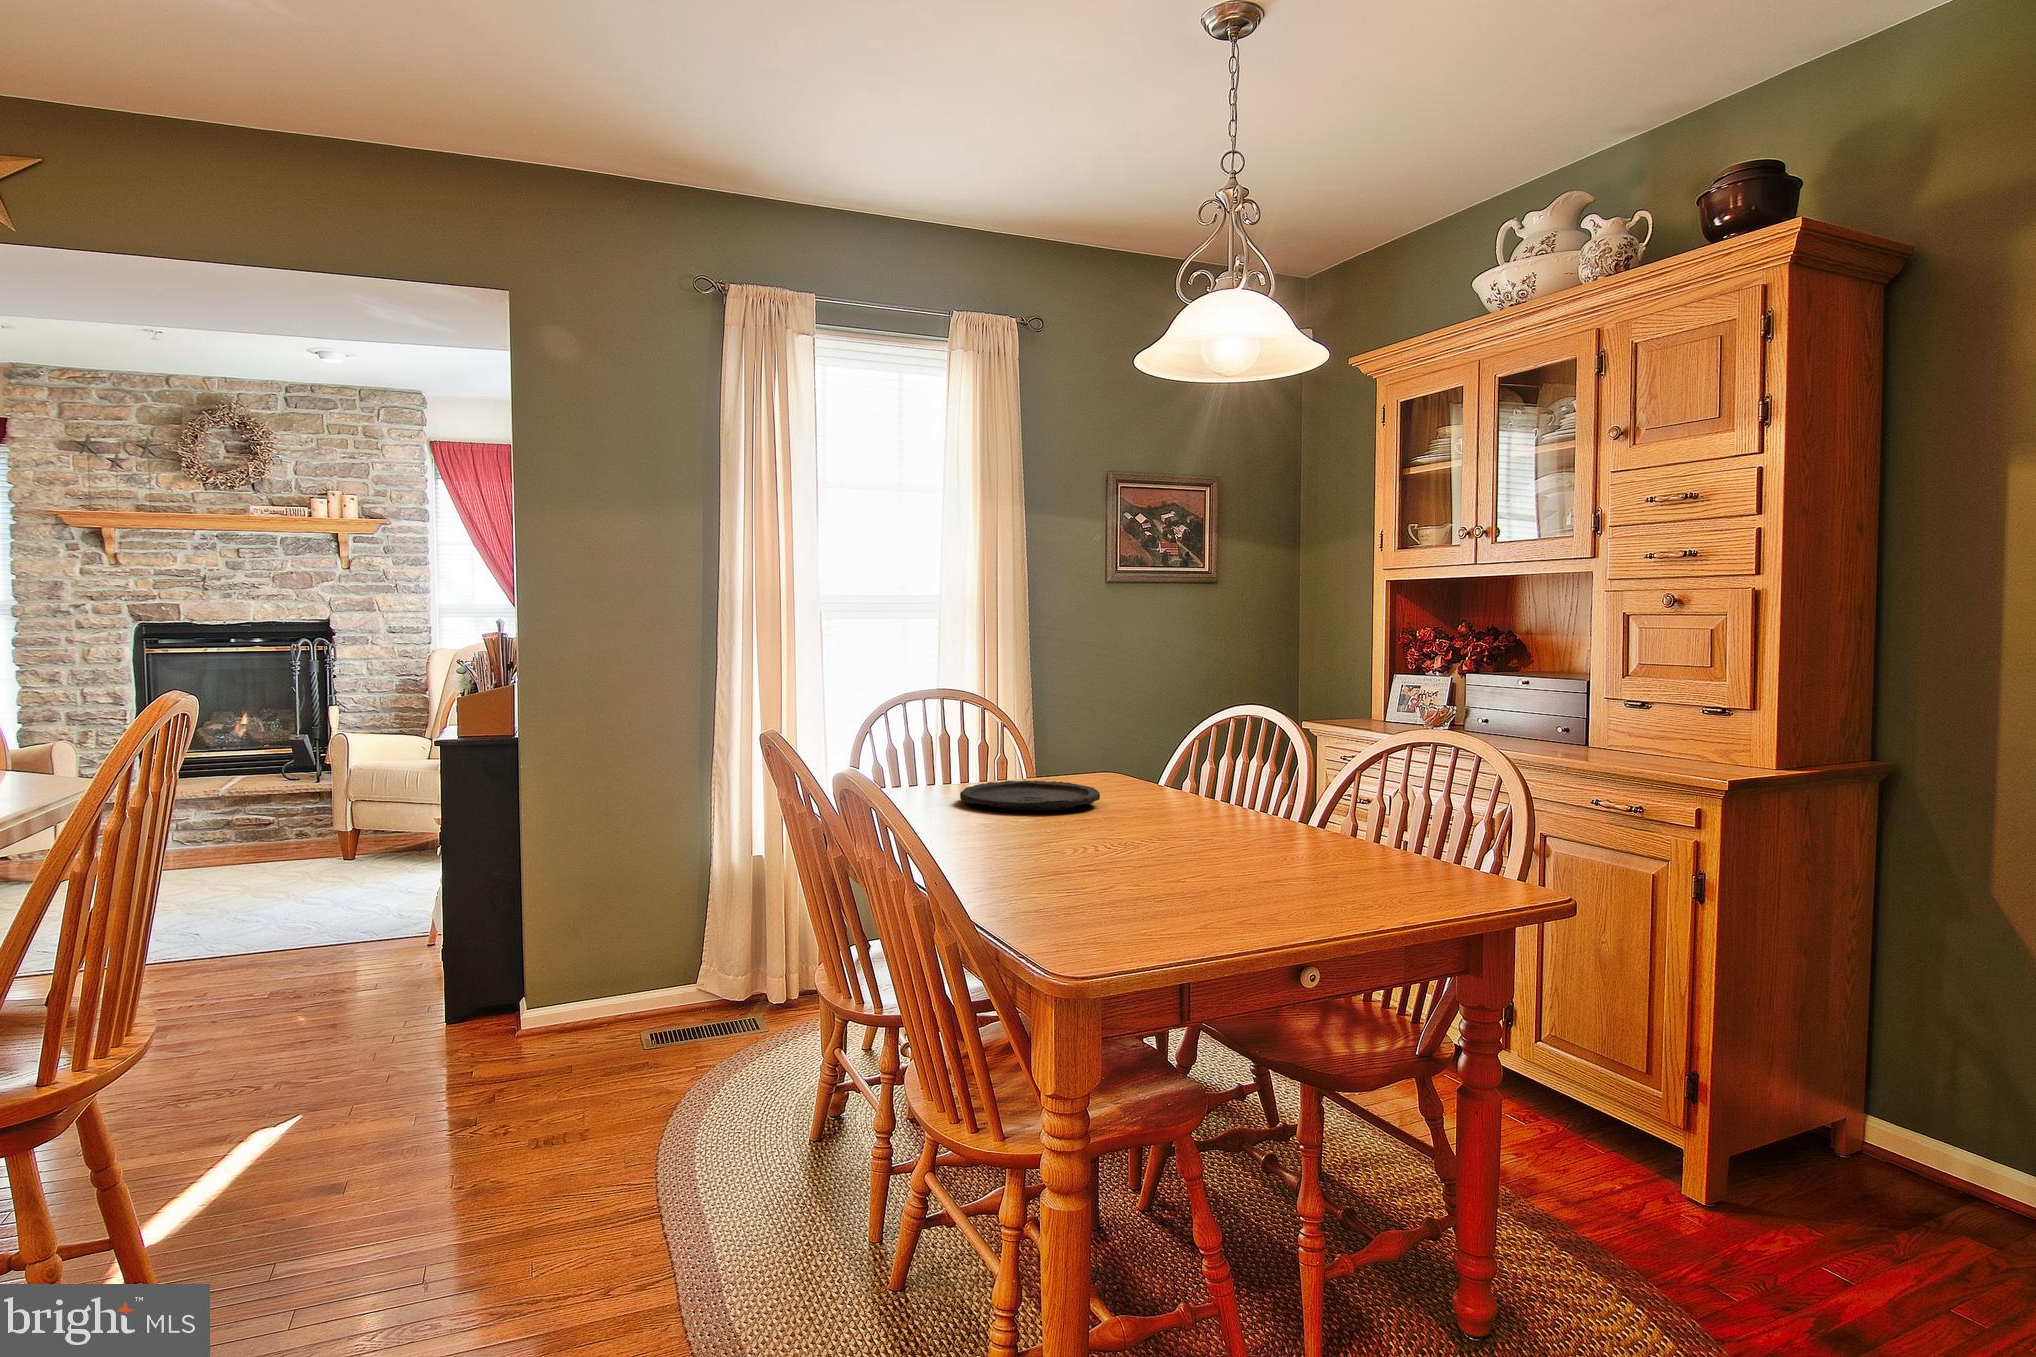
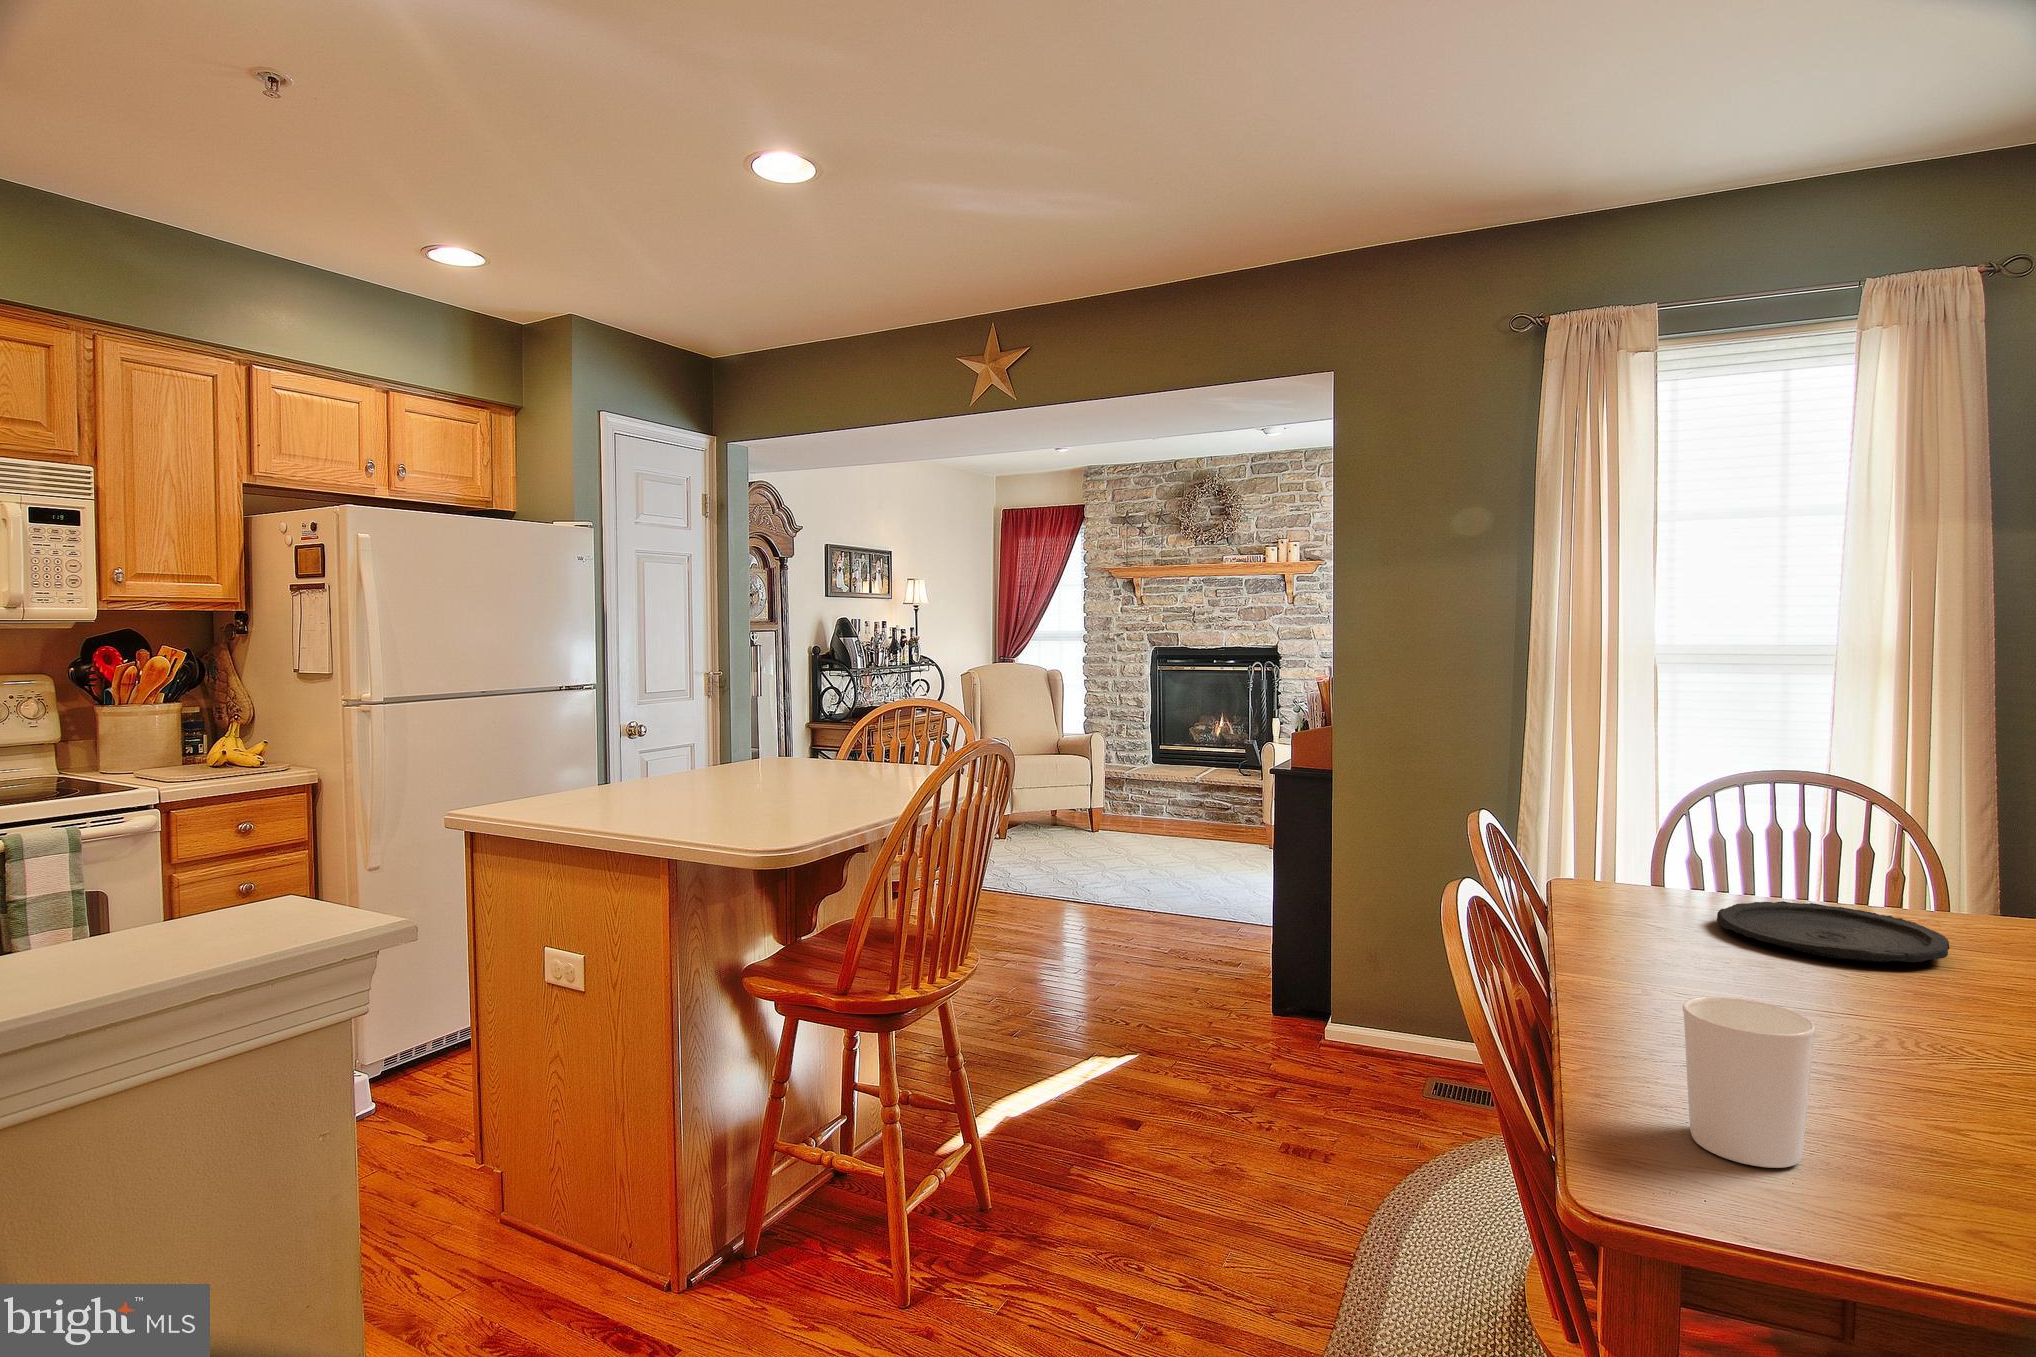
candle holder: none [1087,803,1166,912] -> present [1683,997,1816,1168]

